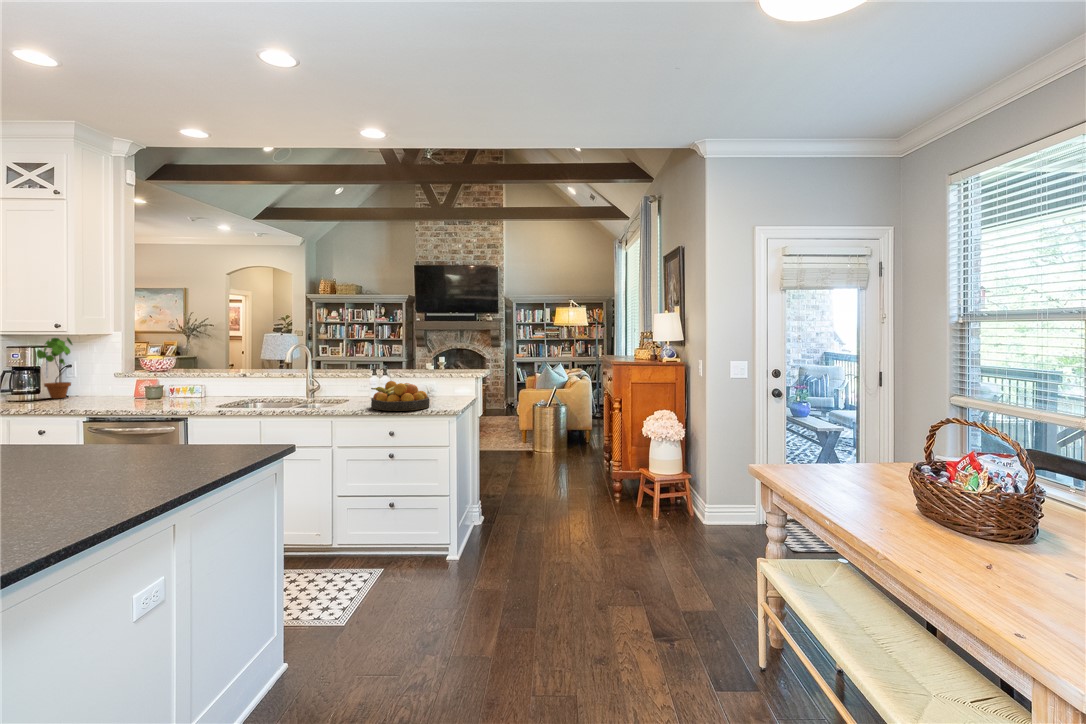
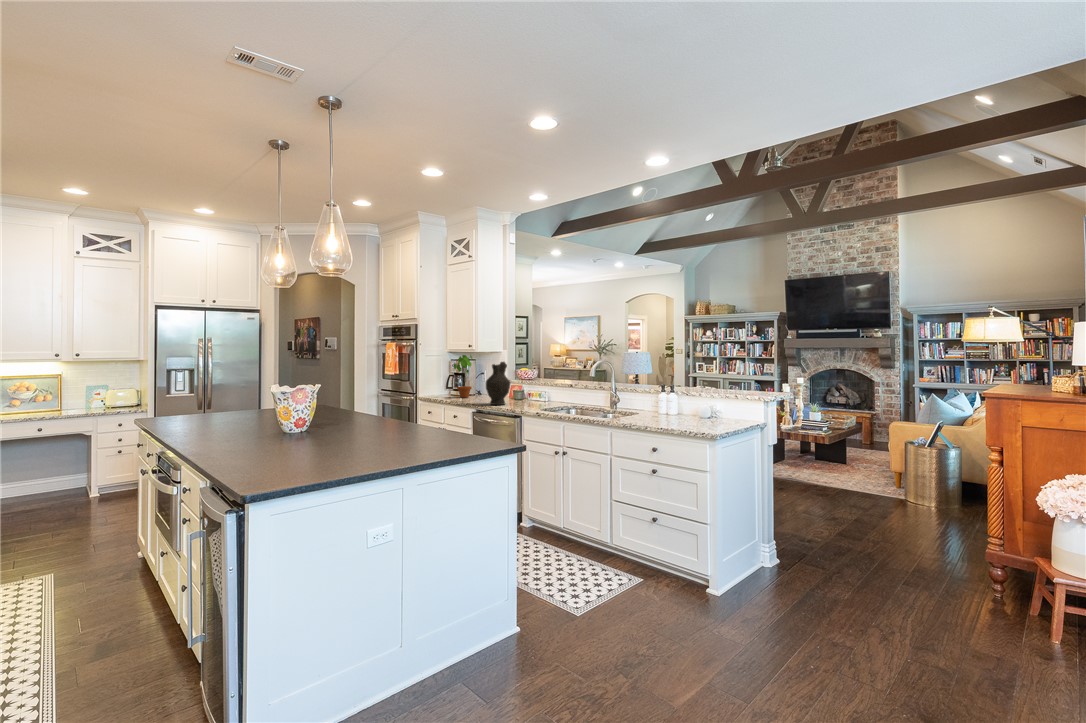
decorative vase: none [118,347,158,405] -> present [486,362,510,405]
fruit bowl: present [371,381,430,411] -> none [647,396,706,426]

